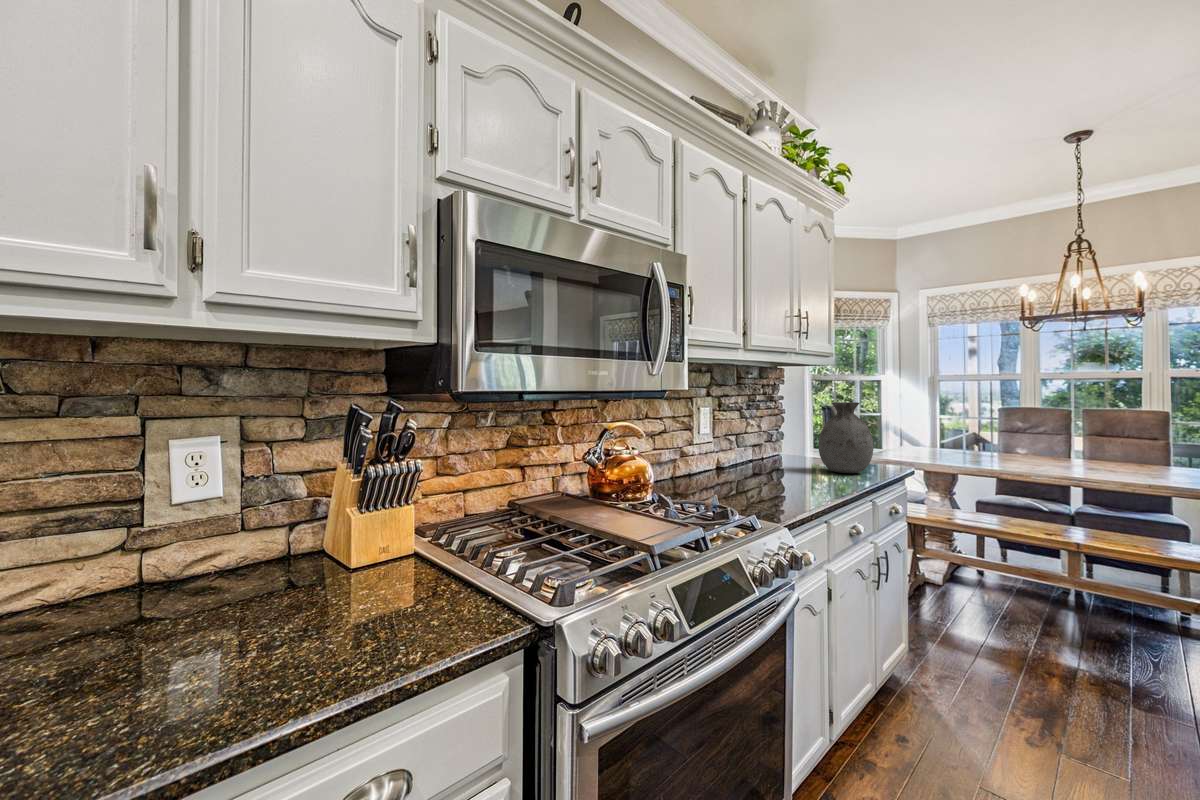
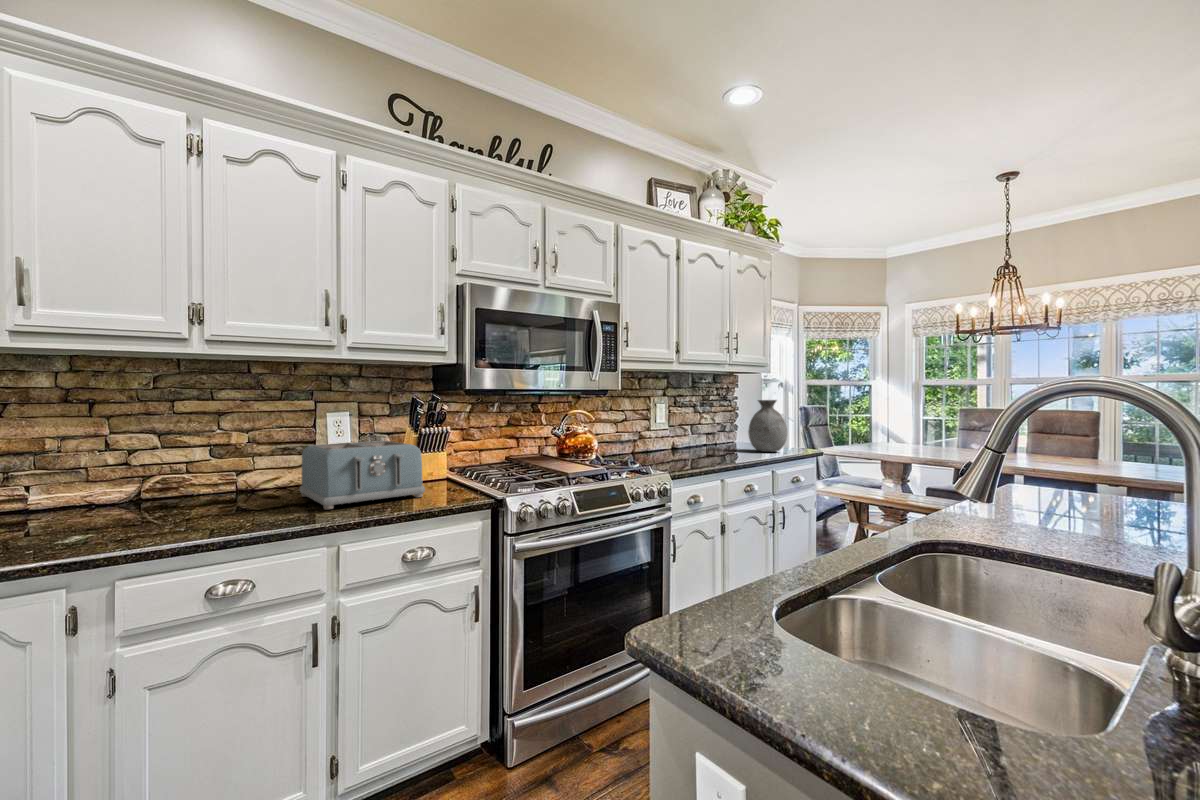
toaster: none [83,498,383,723] -> present [300,441,425,509]

